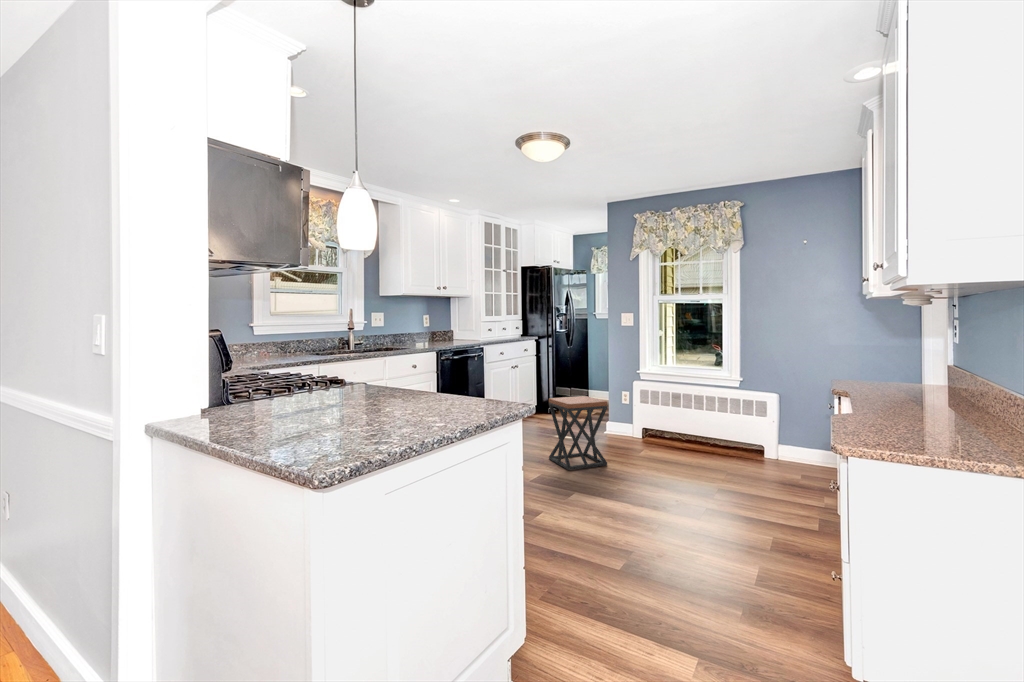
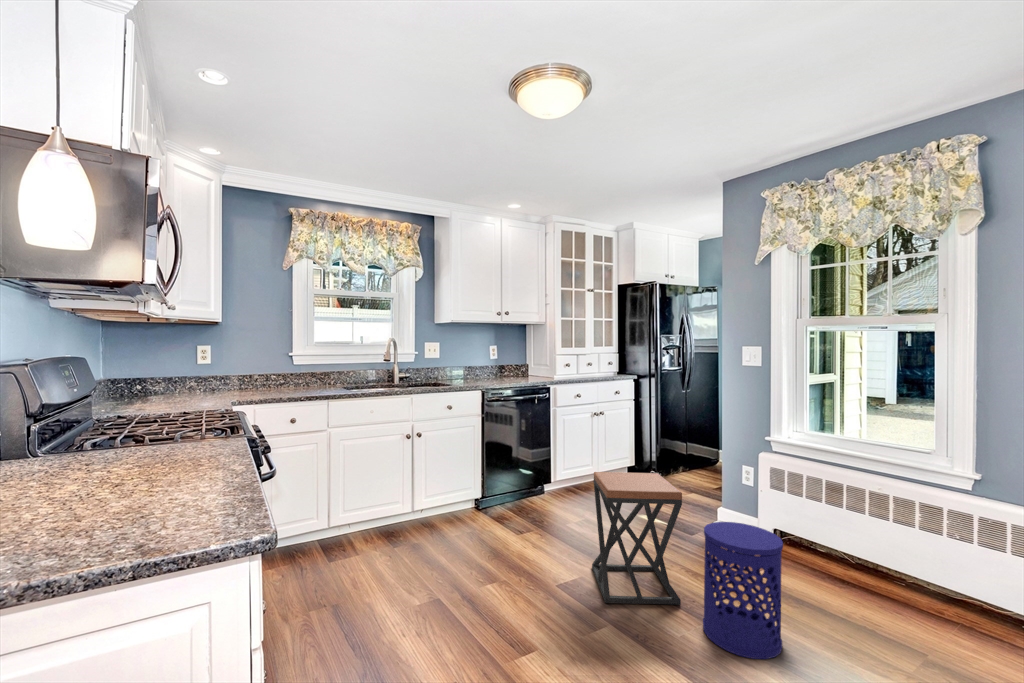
waste bin: none [622,414,661,477] -> present [703,522,783,659]

